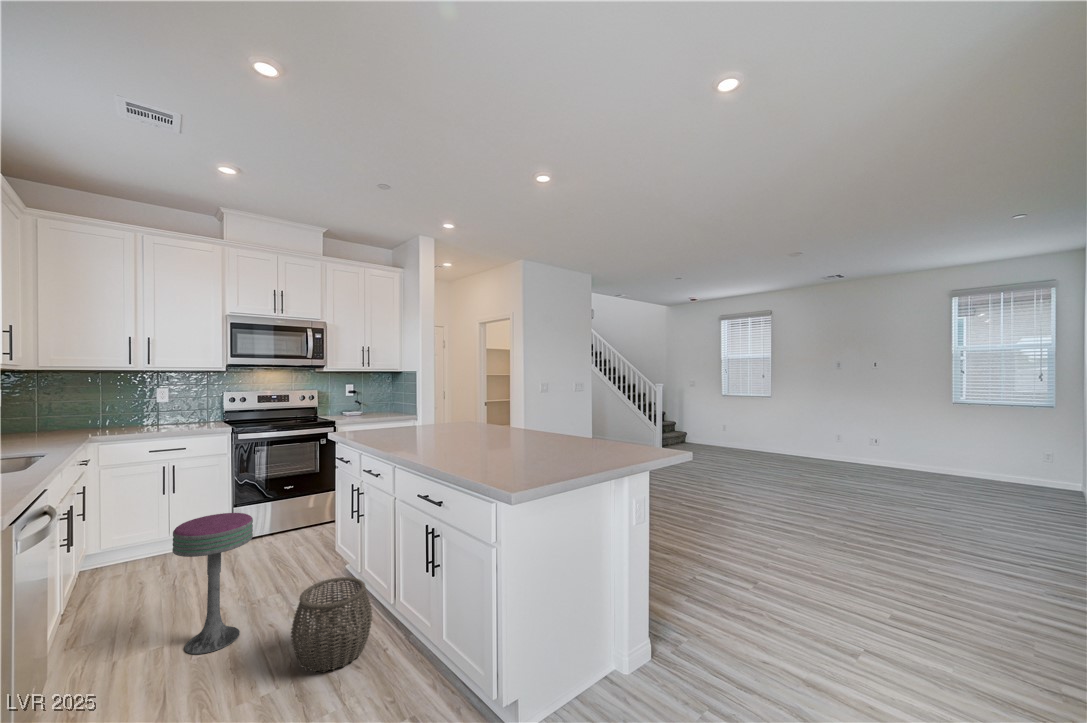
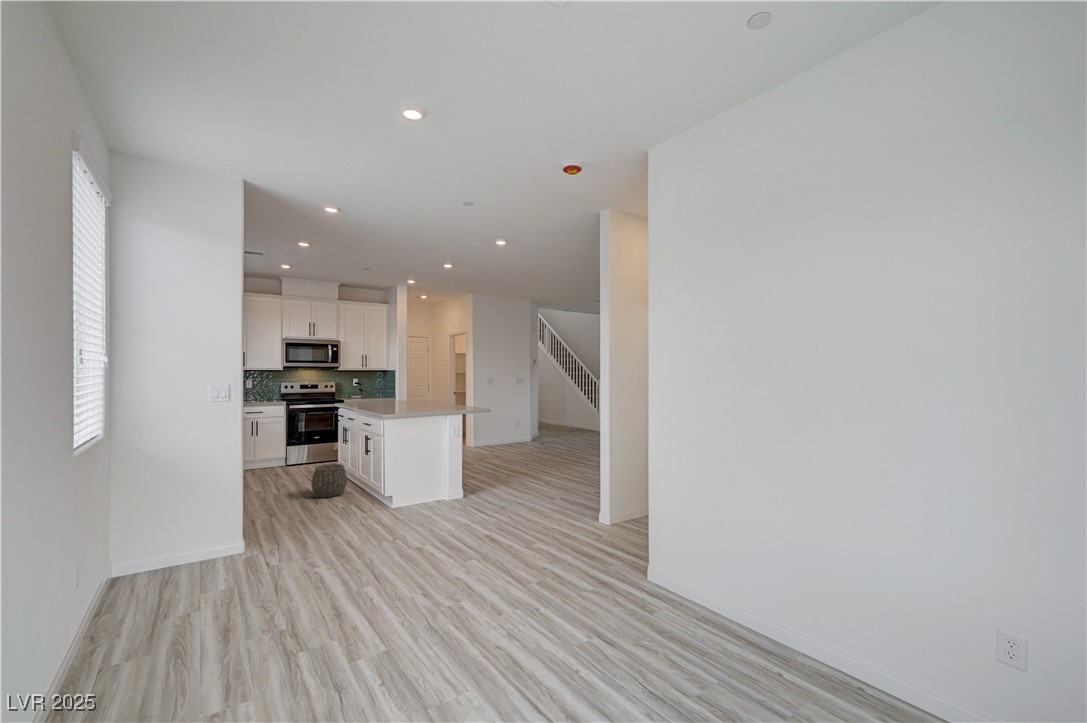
bar stool: present [172,513,253,654] -> none [263,436,296,493]

